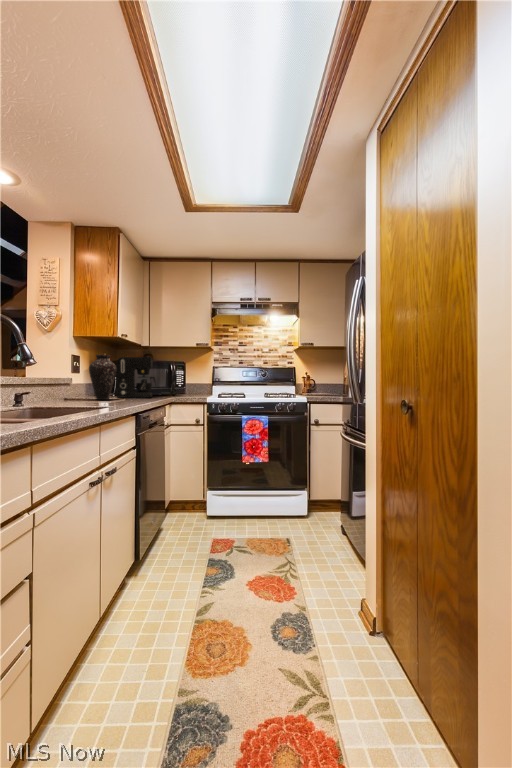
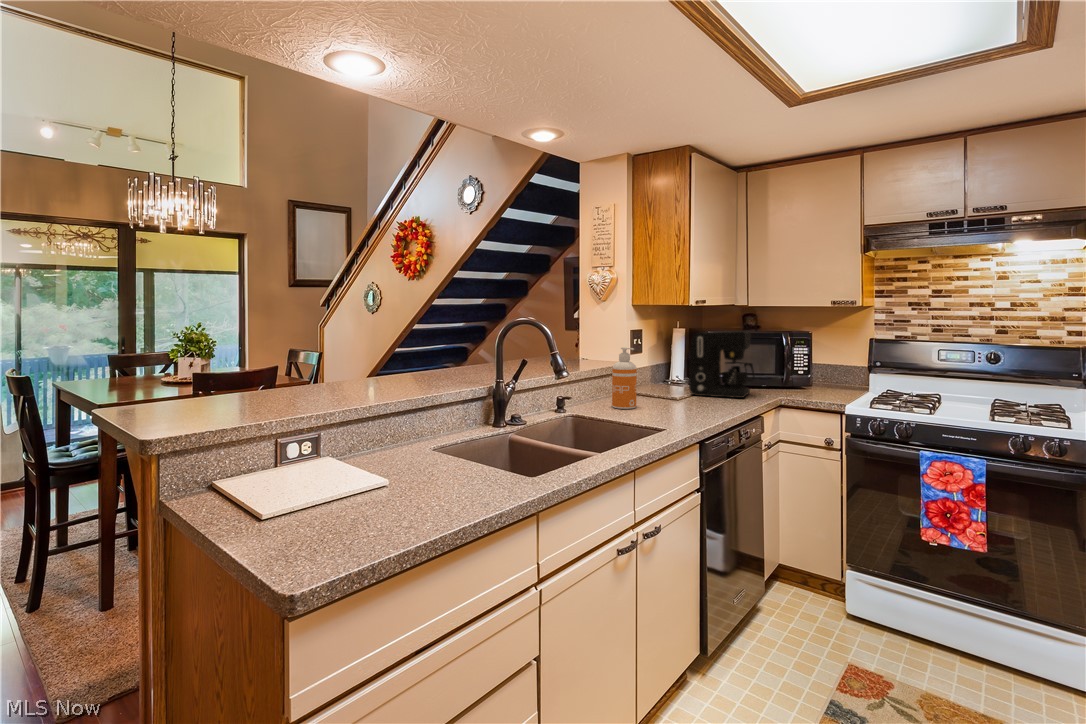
vase: present [89,355,117,400] -> none [649,333,688,401]
soap dispenser: none [64,361,83,403] -> present [612,347,637,409]

